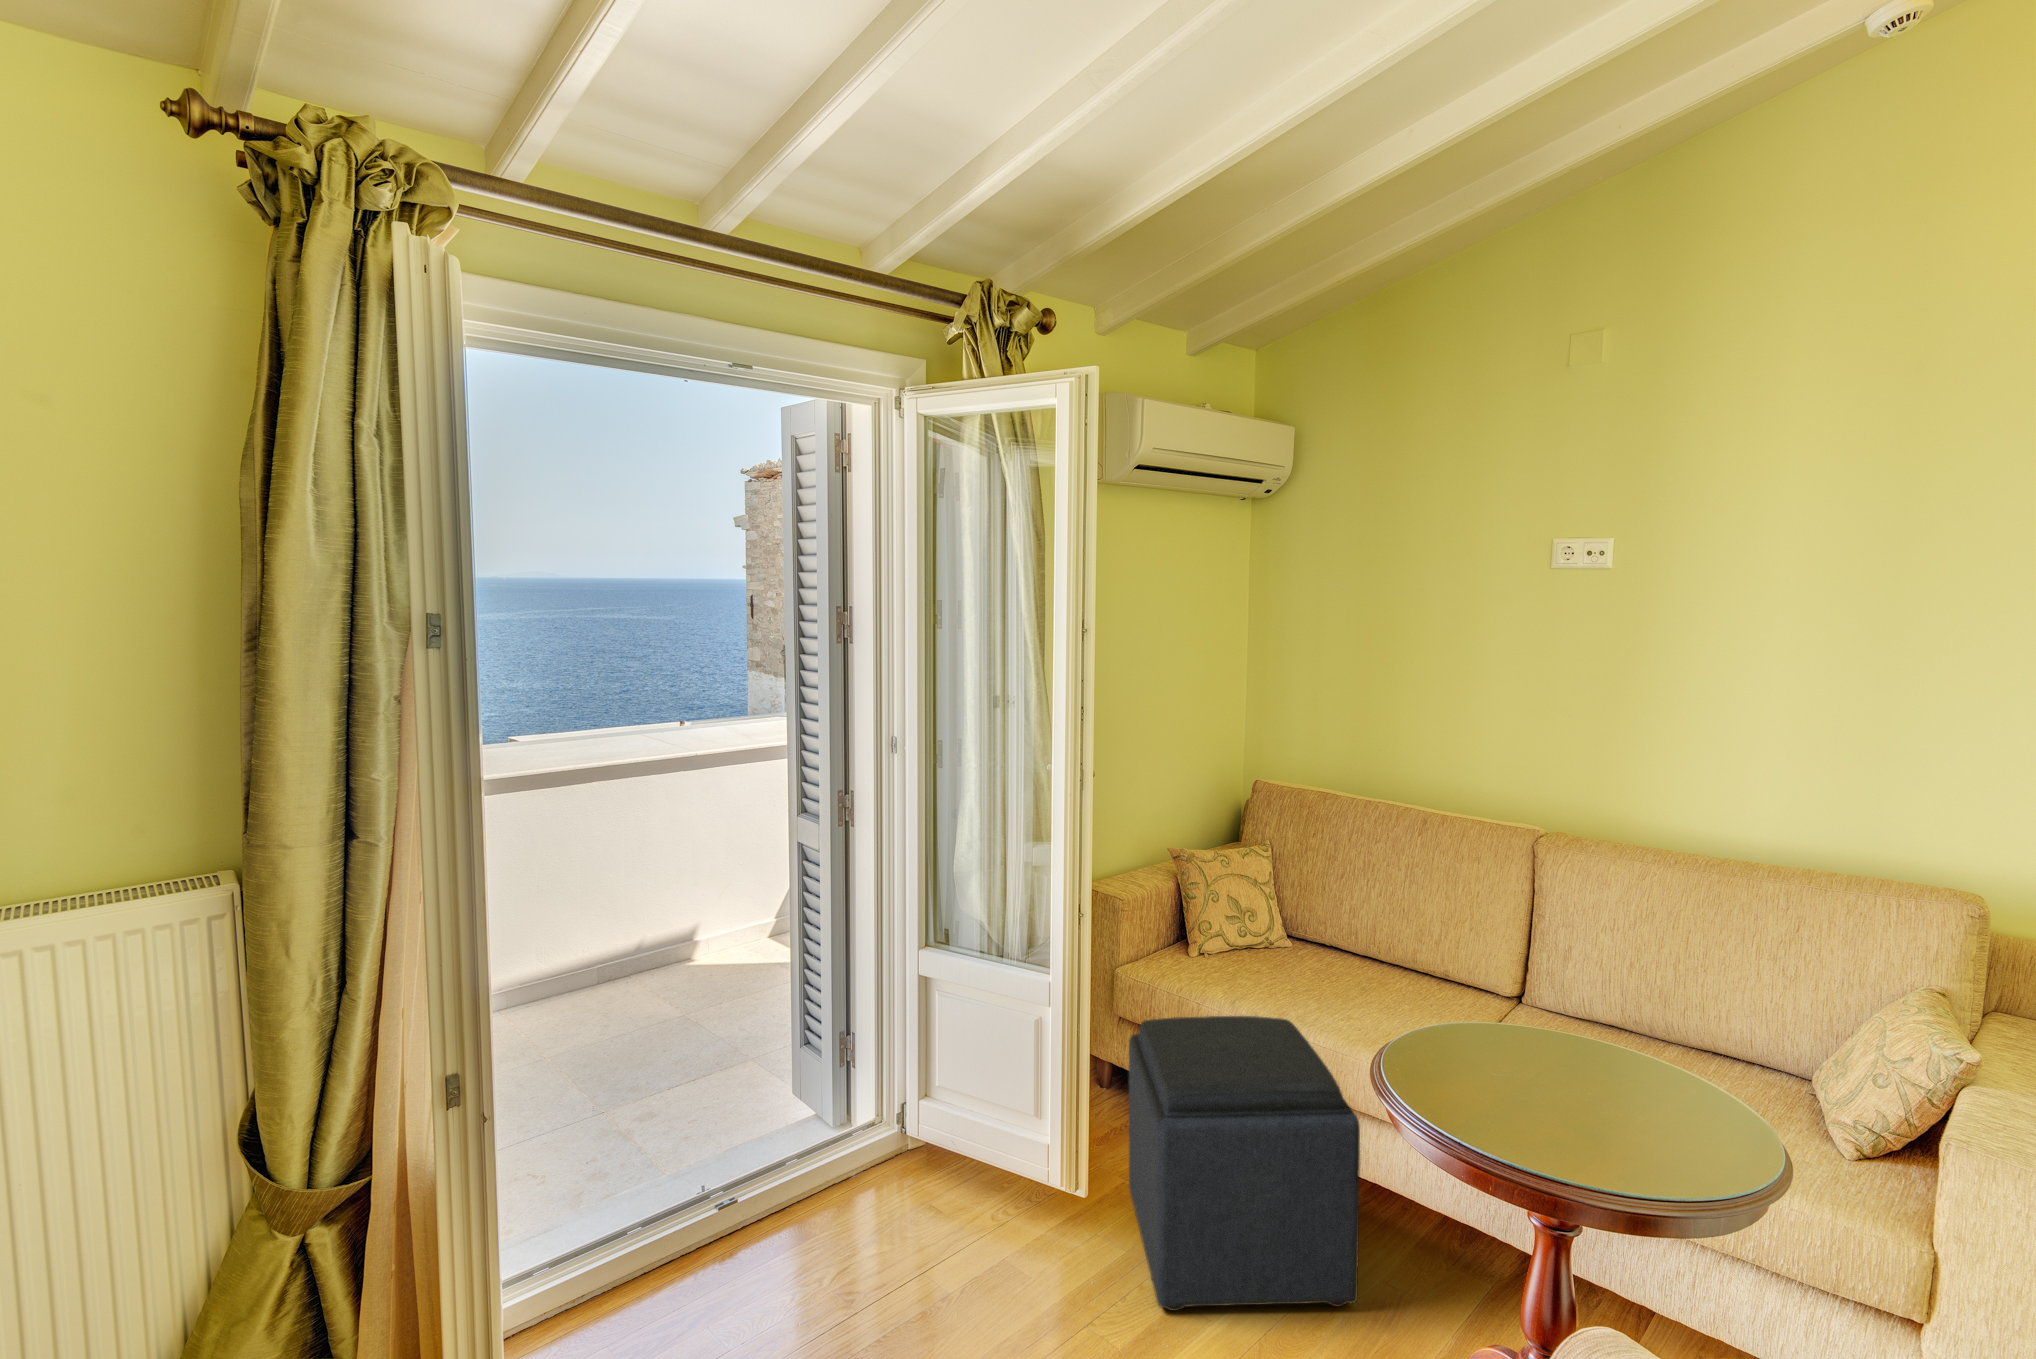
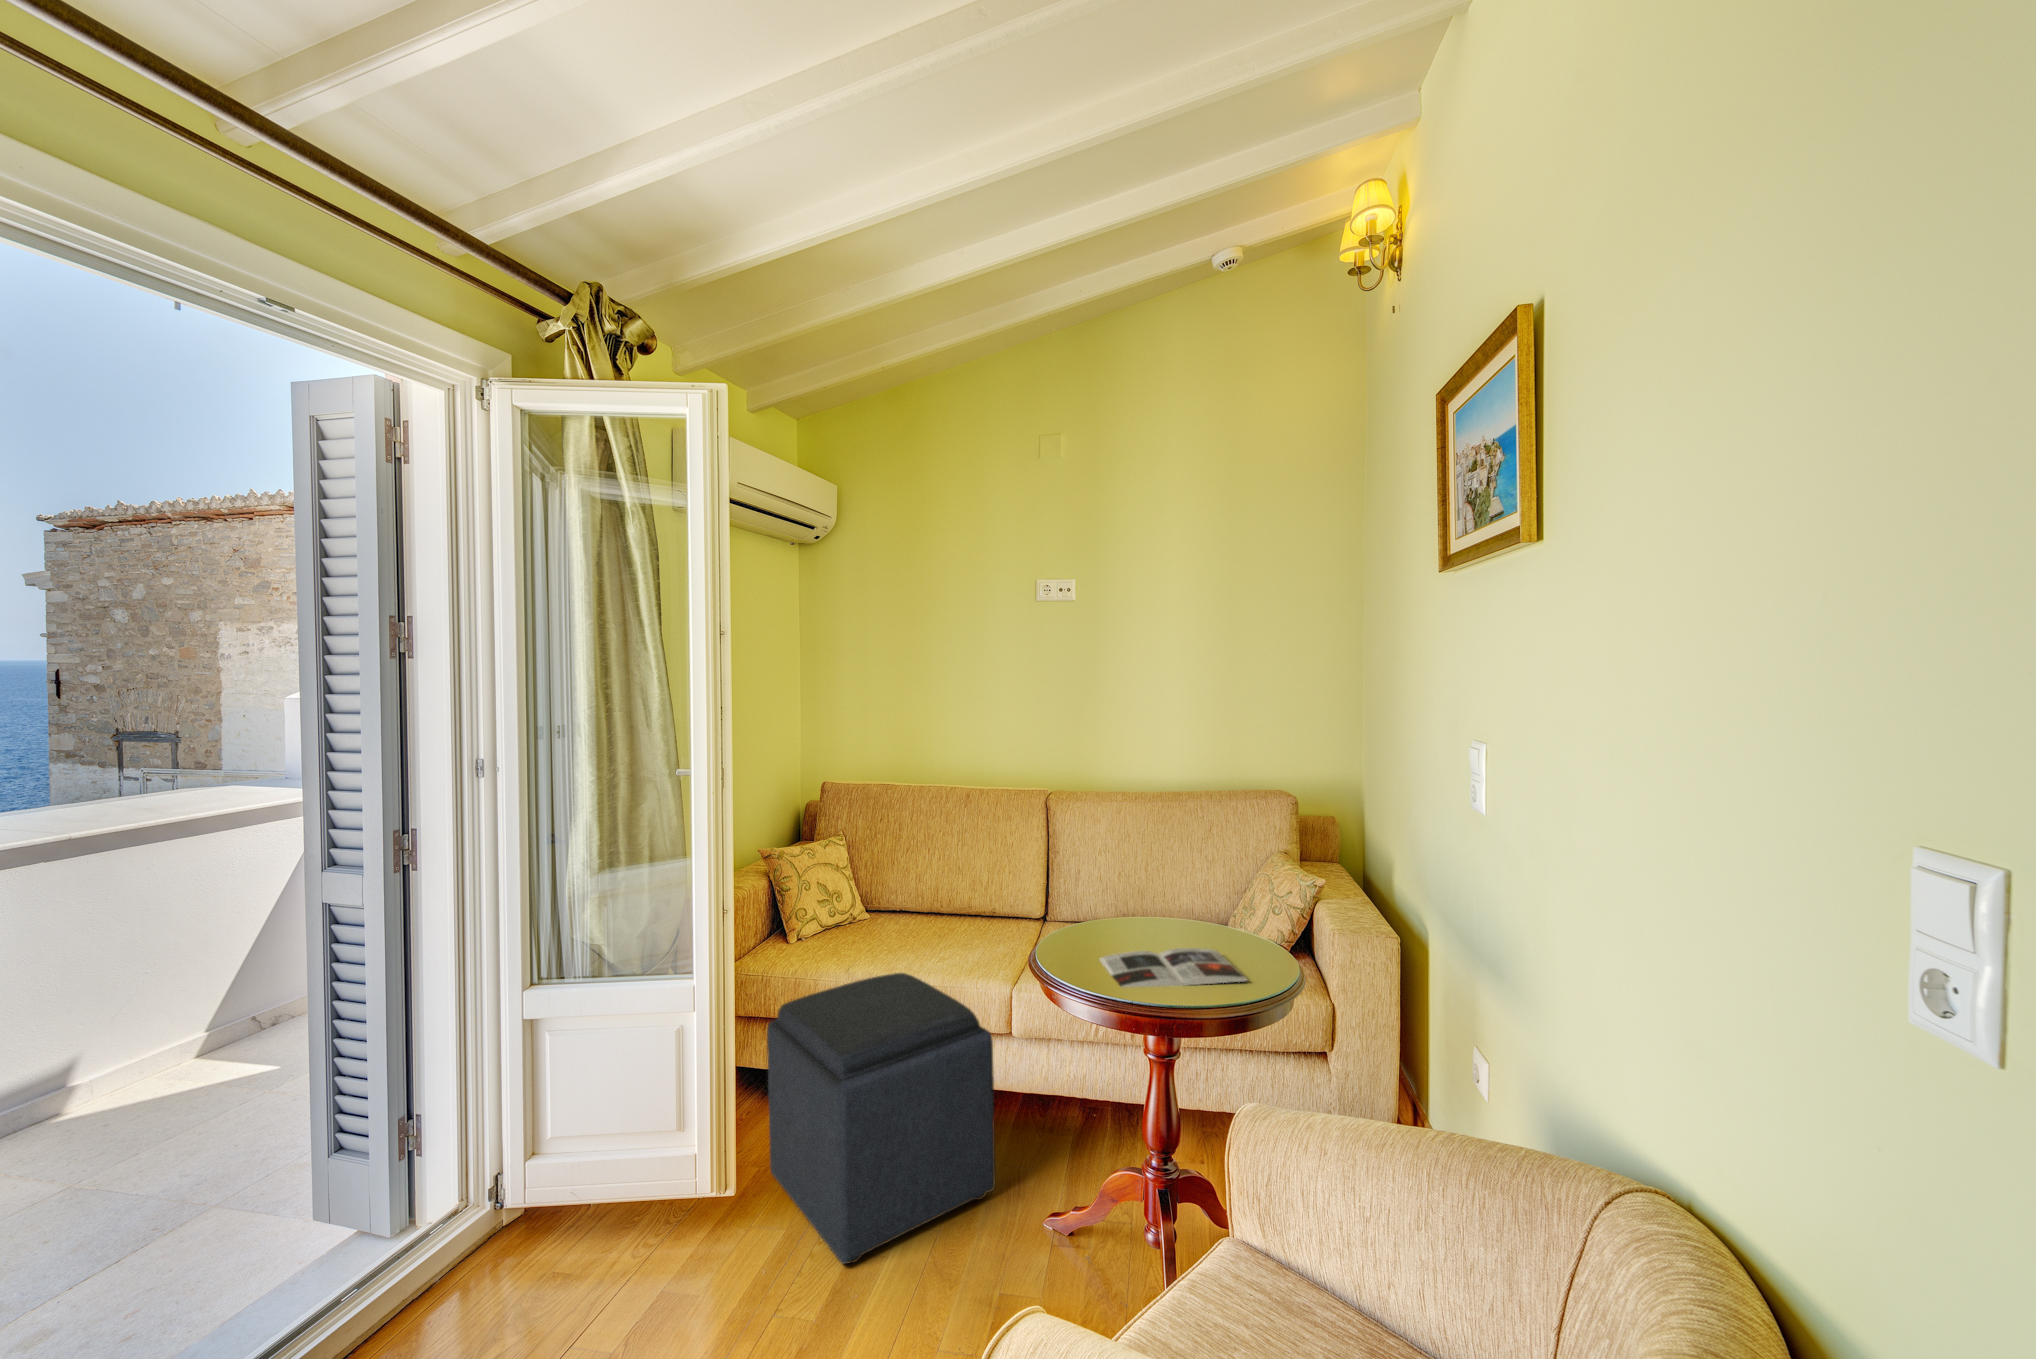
magazine: none [1496,1066,1716,1161] -> present [1100,948,1248,988]

